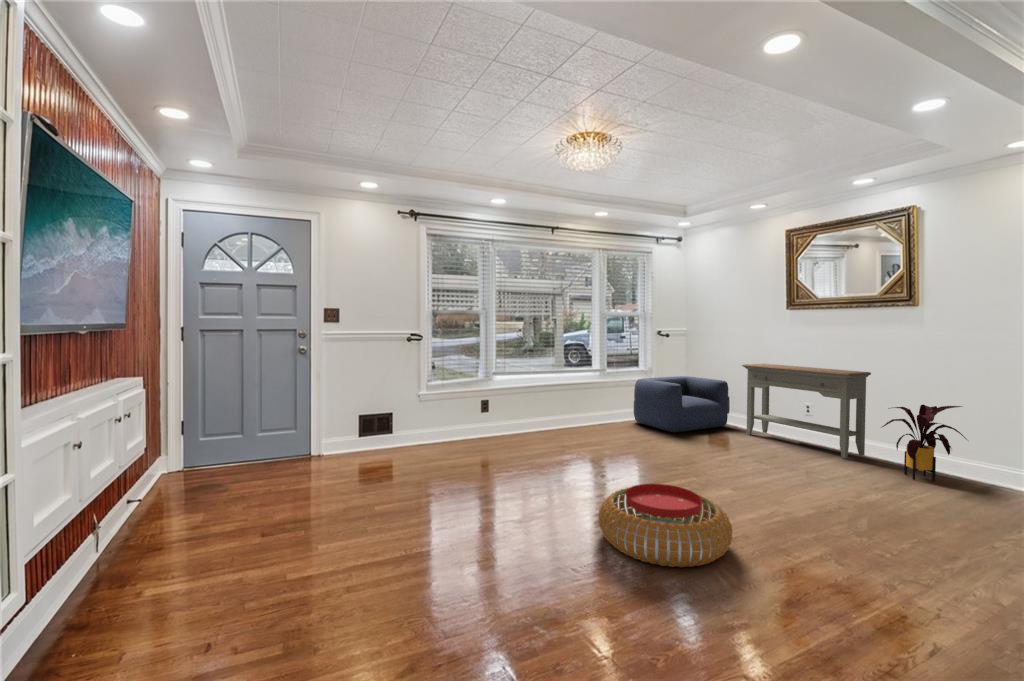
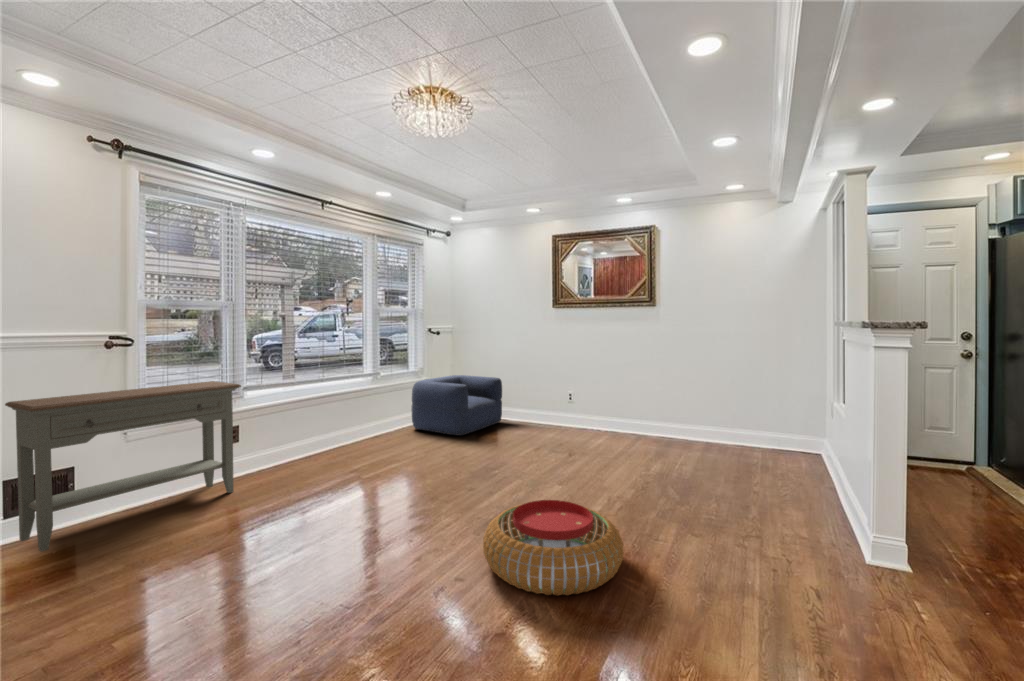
console table: present [742,364,871,459] -> present [5,381,241,551]
house plant: present [882,405,966,481] -> none [641,389,693,451]

